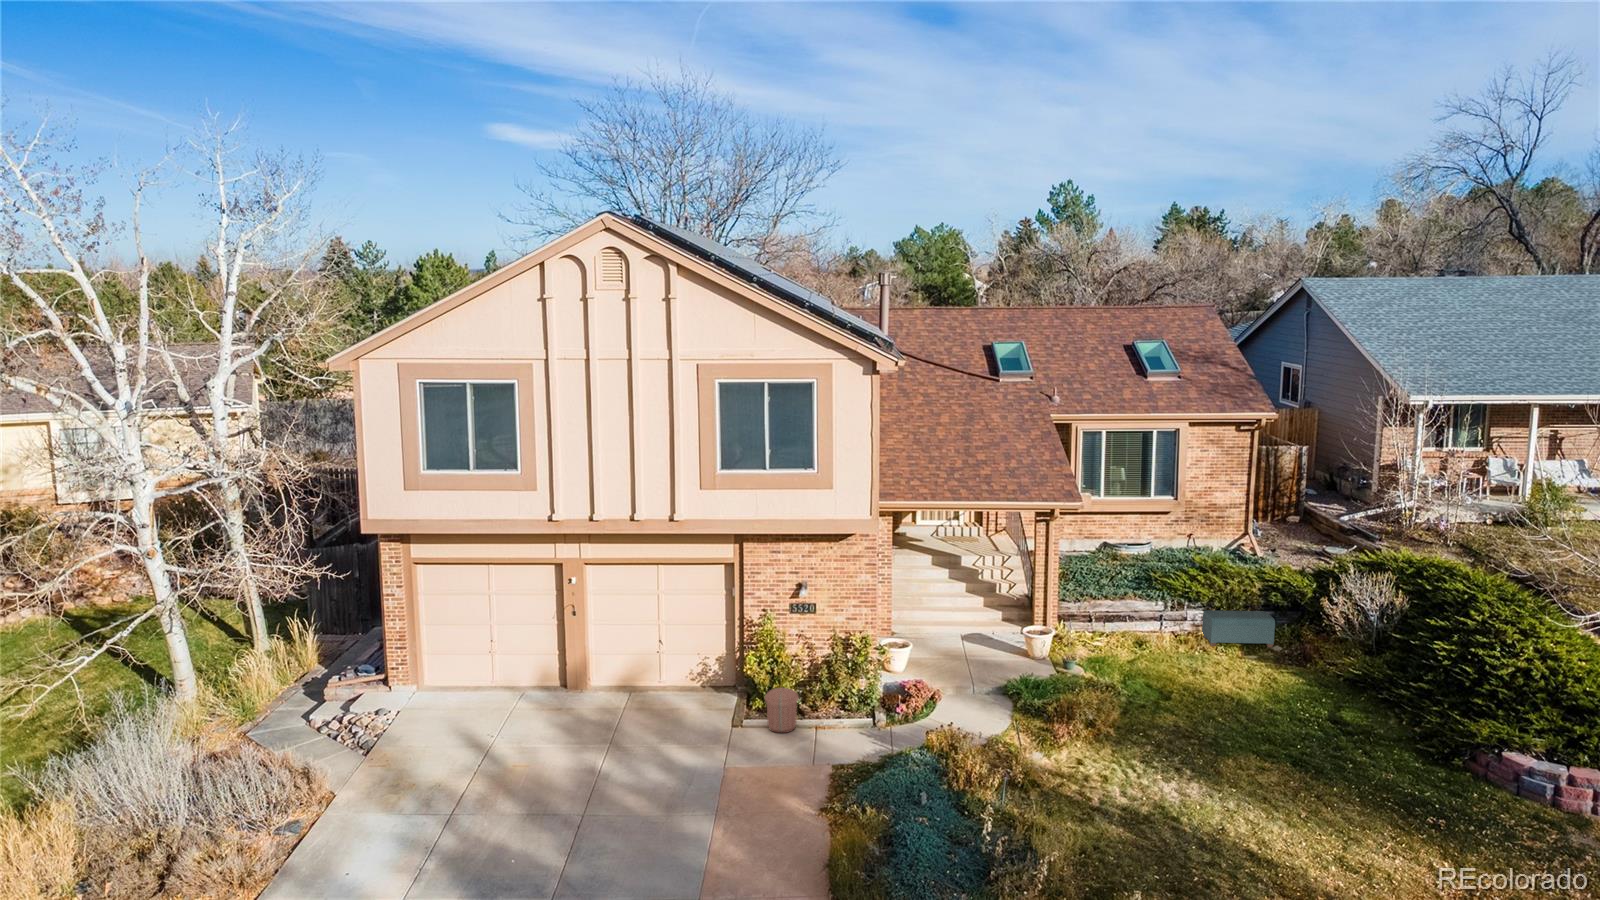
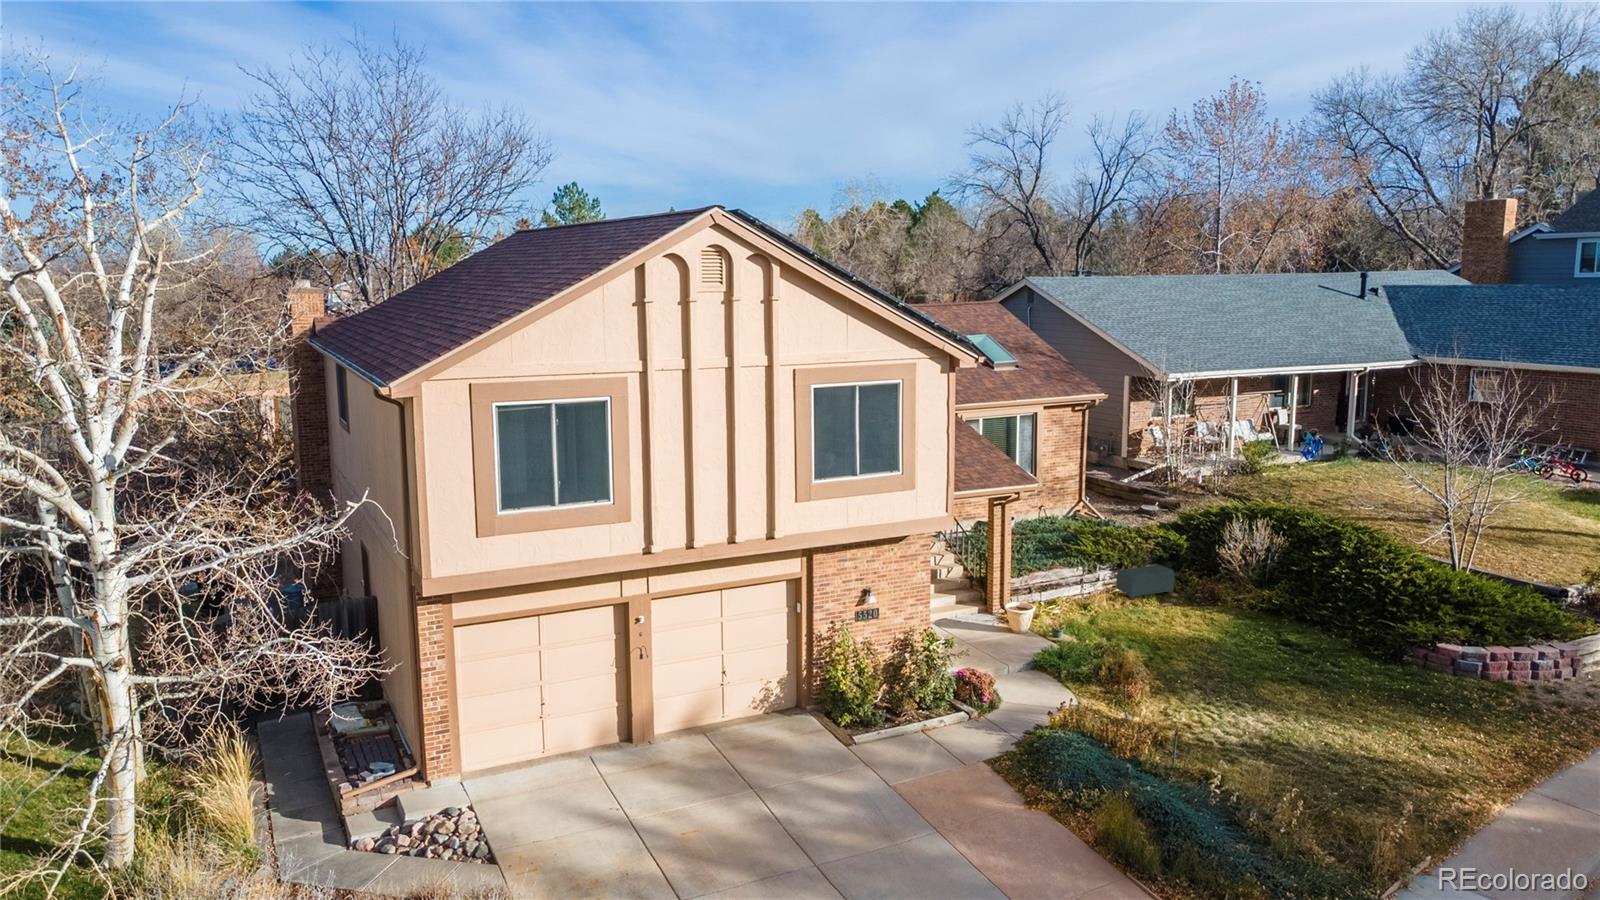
trash can: present [765,688,799,733] -> none [868,693,902,738]

